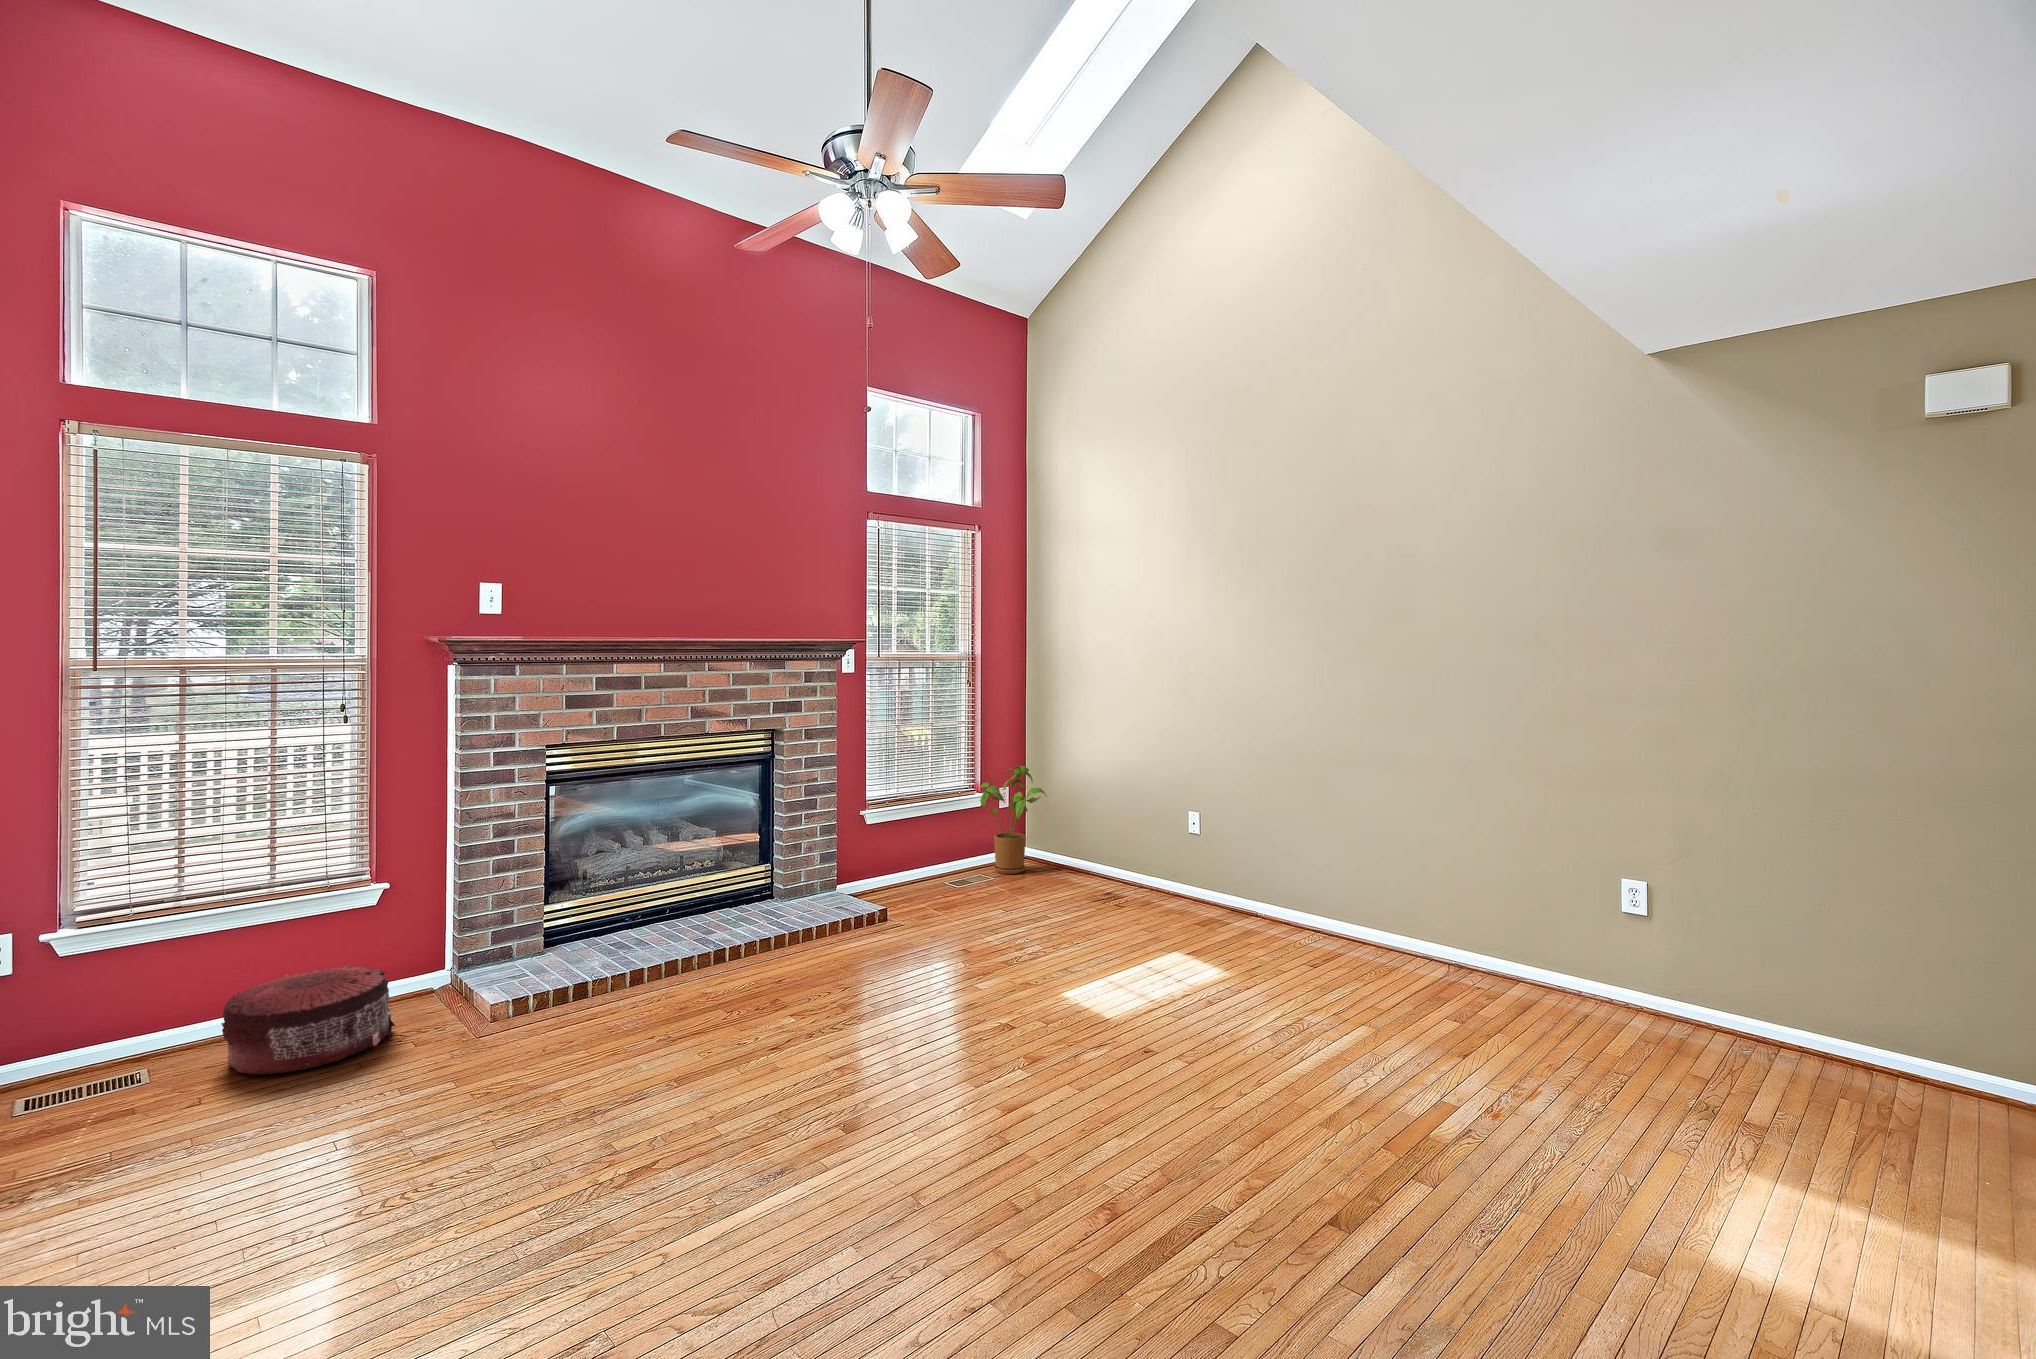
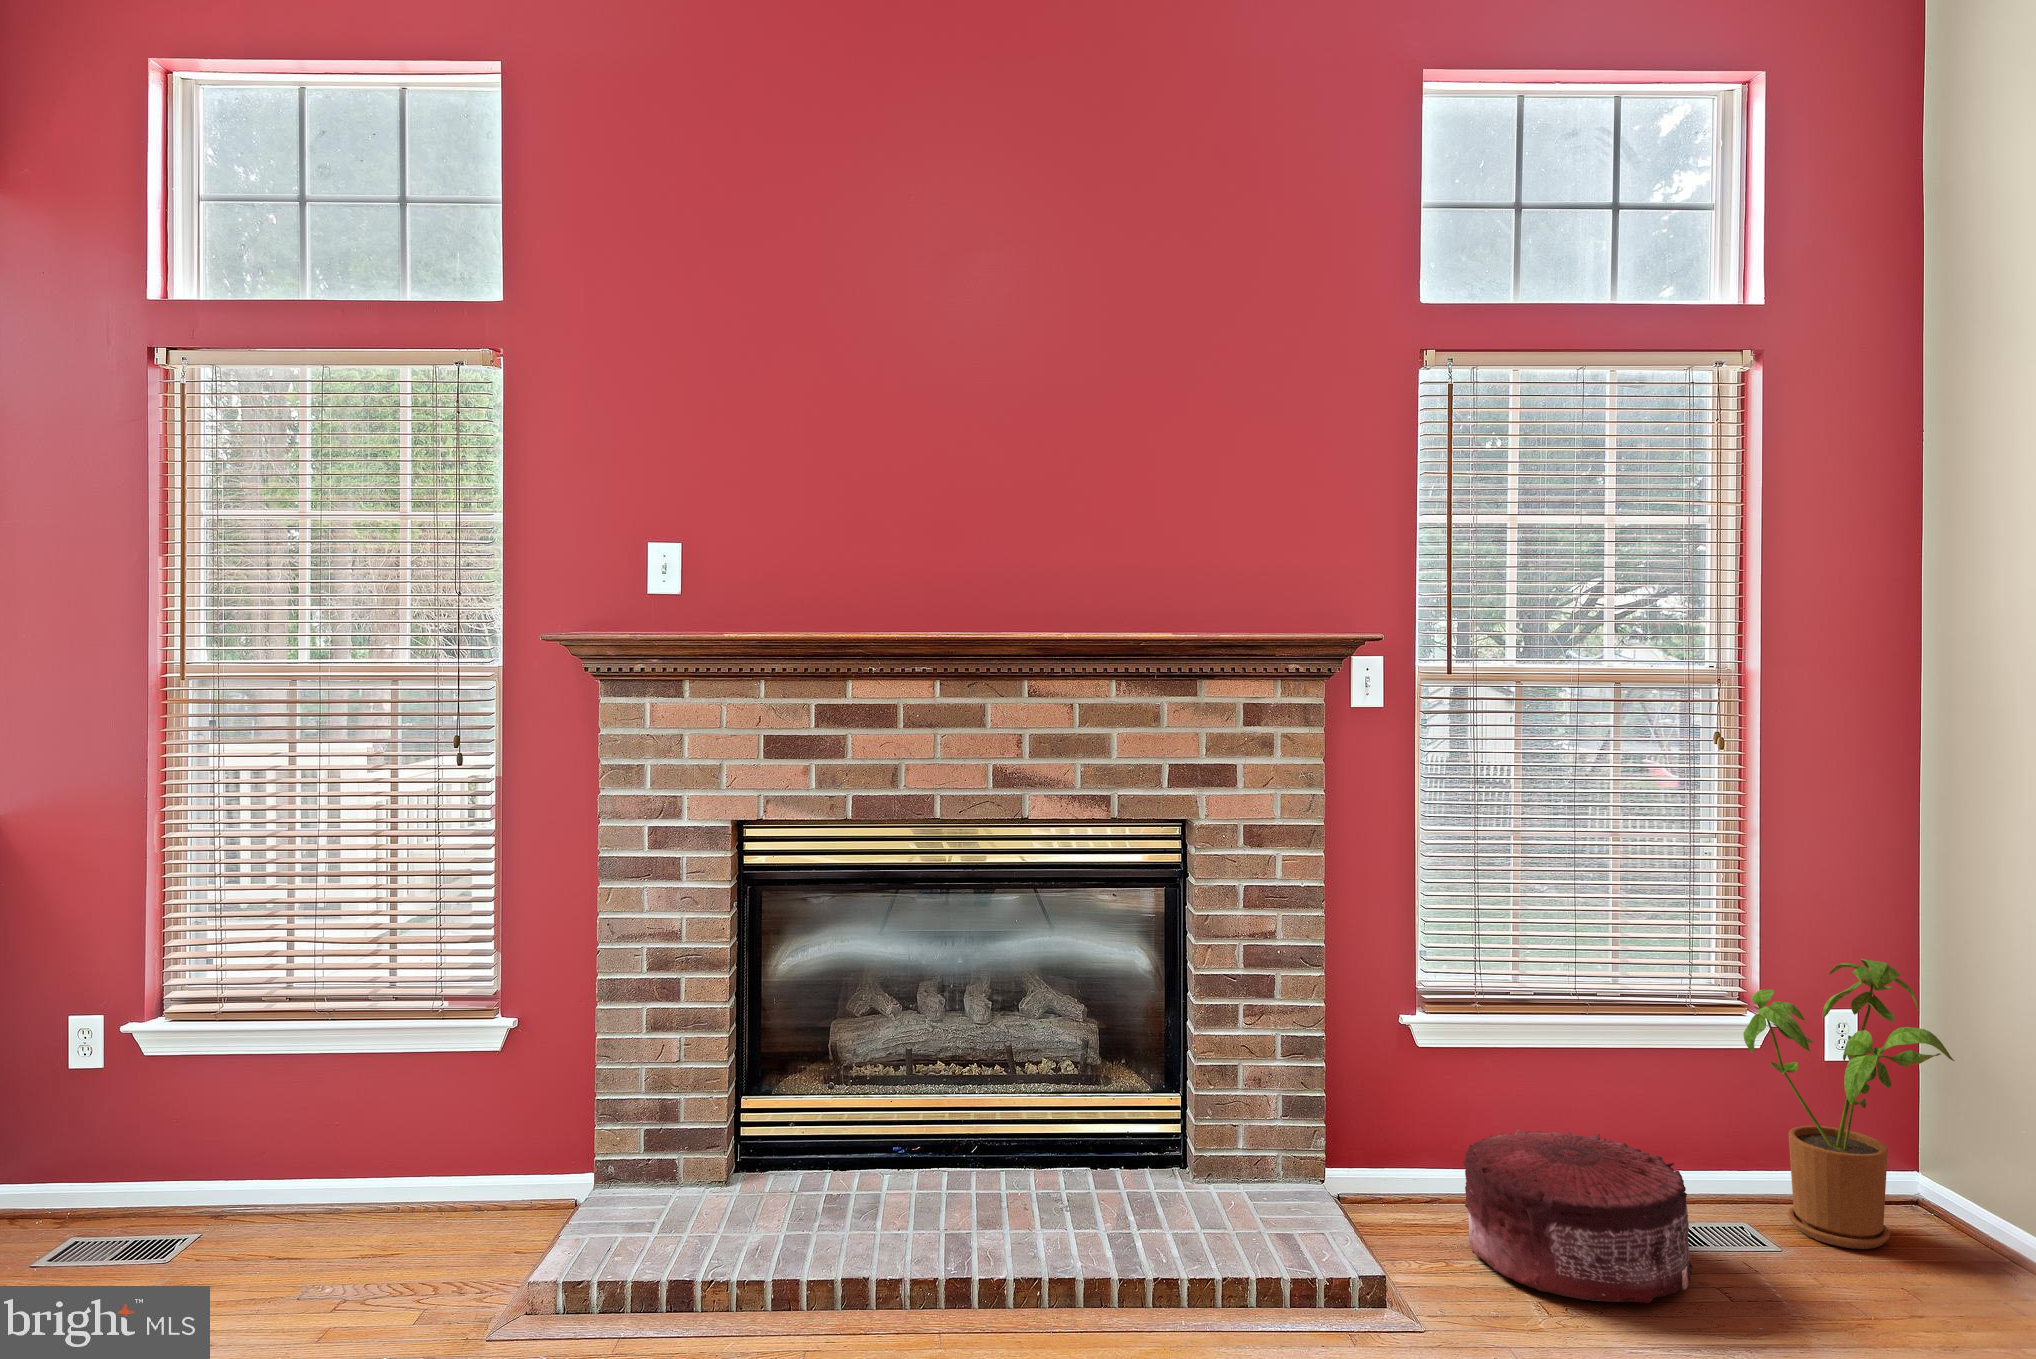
pouf: present [221,965,395,1075] -> present [1463,1128,1692,1303]

